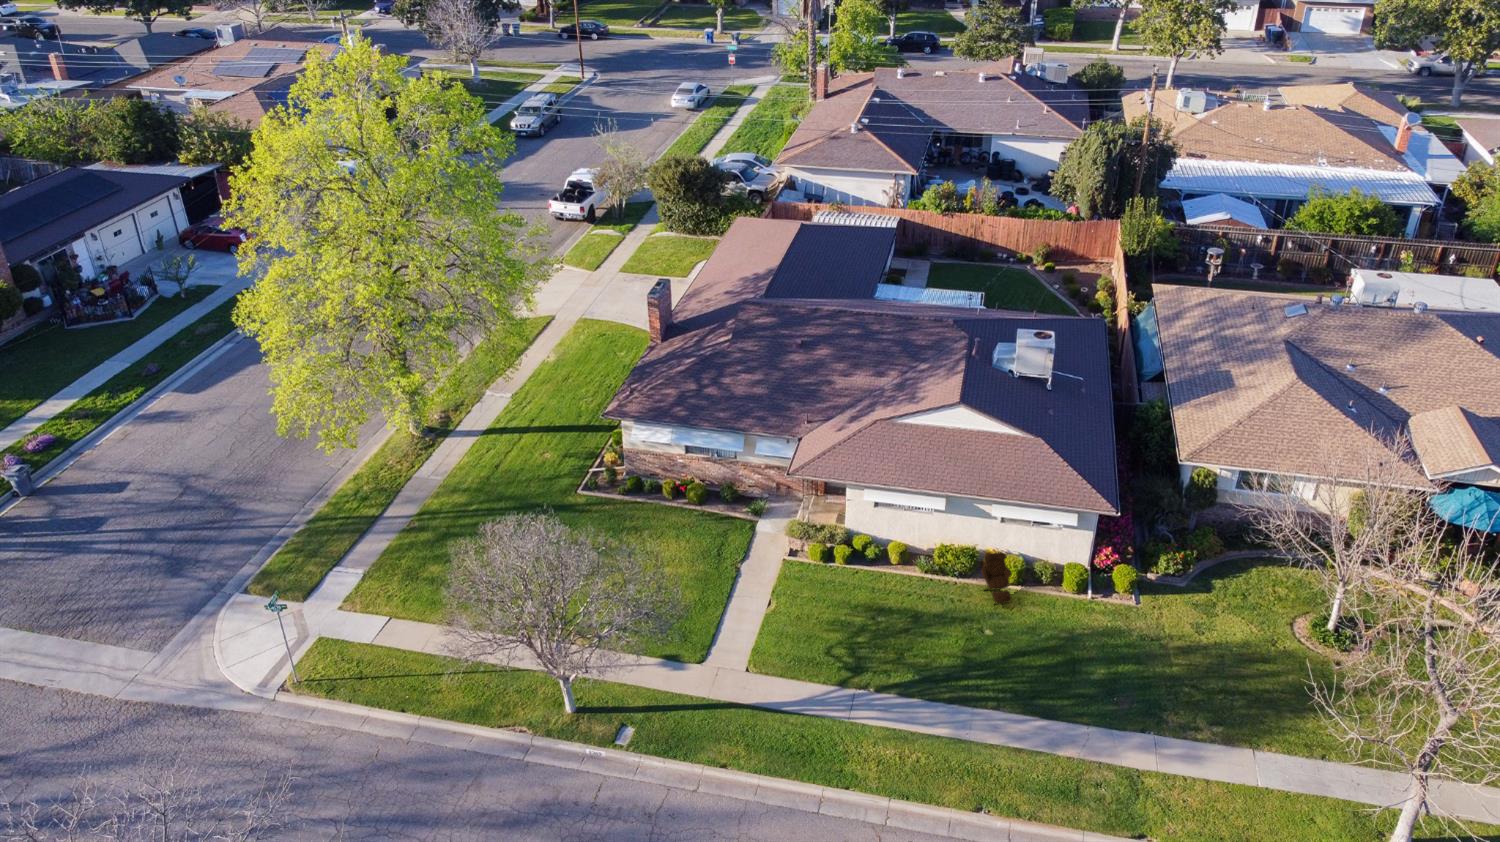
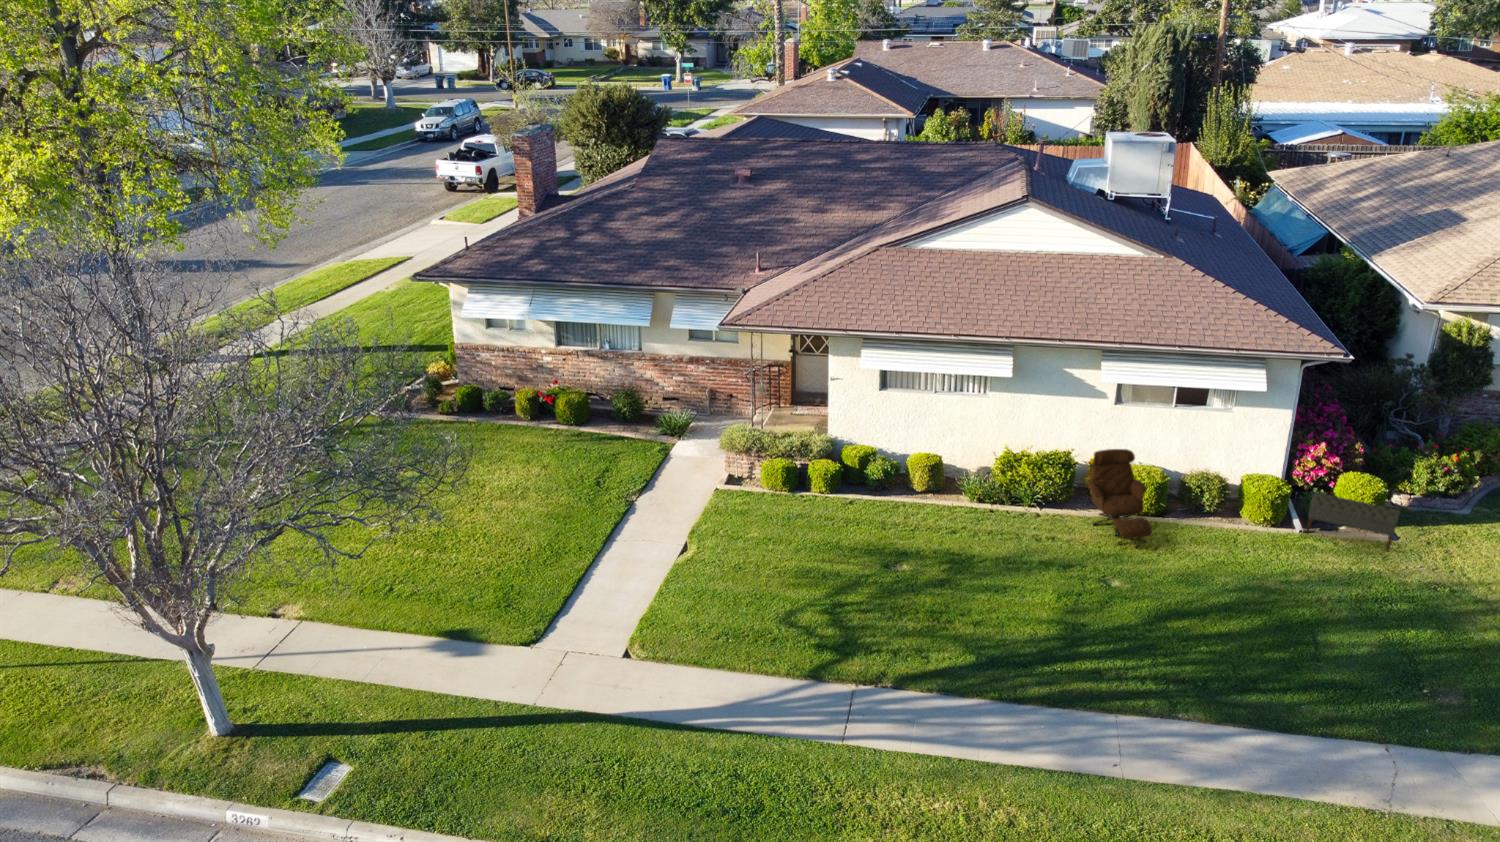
bench: none [1093,577,1140,612] -> present [1306,493,1400,551]

